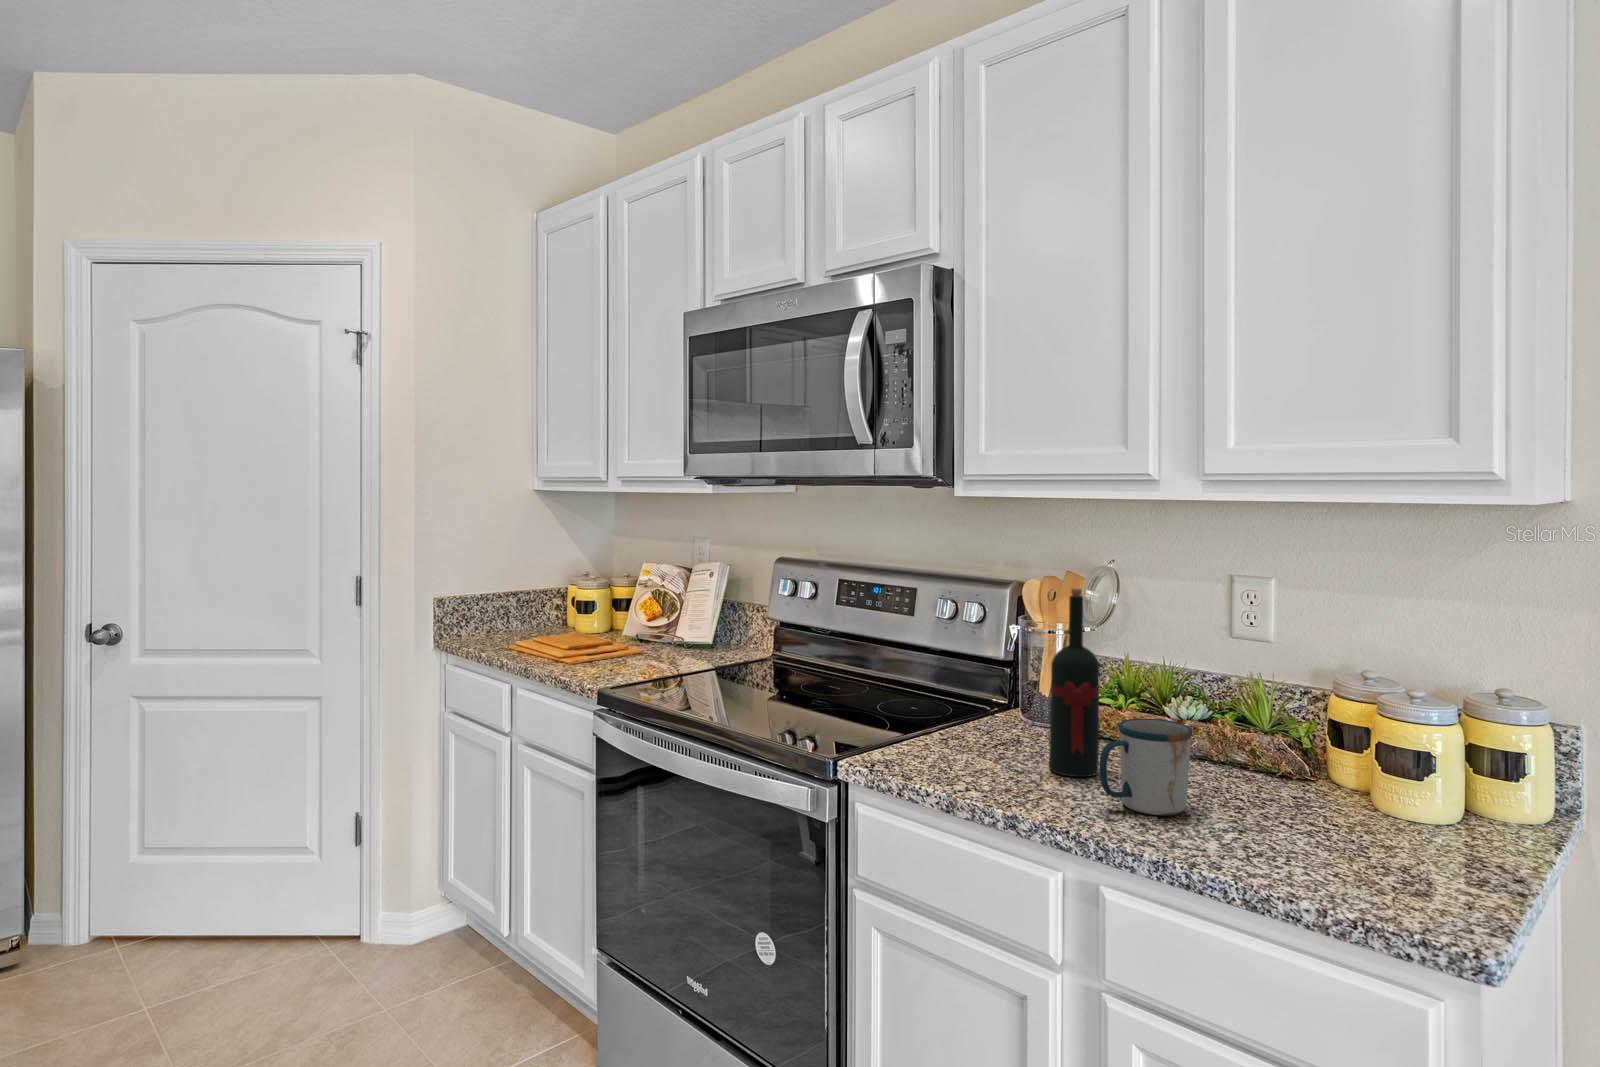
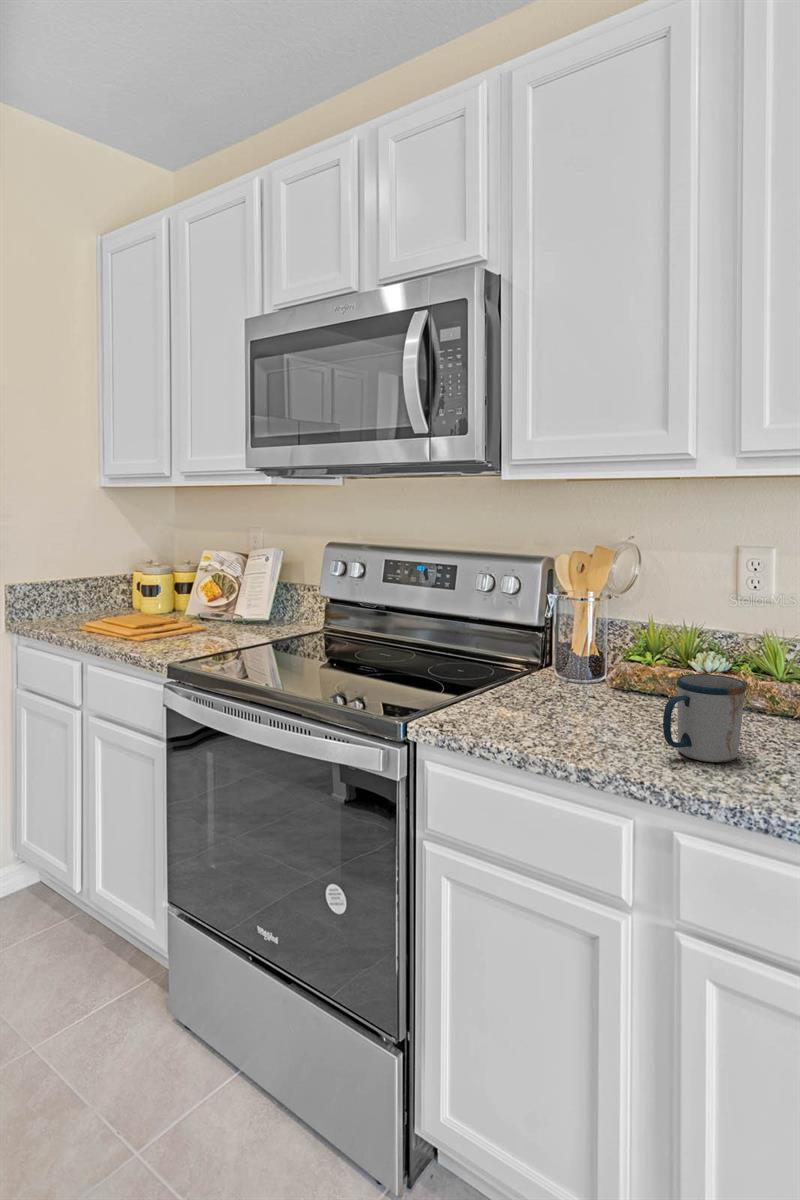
wine bottle: present [1049,588,1099,777] -> none [598,557,646,729]

